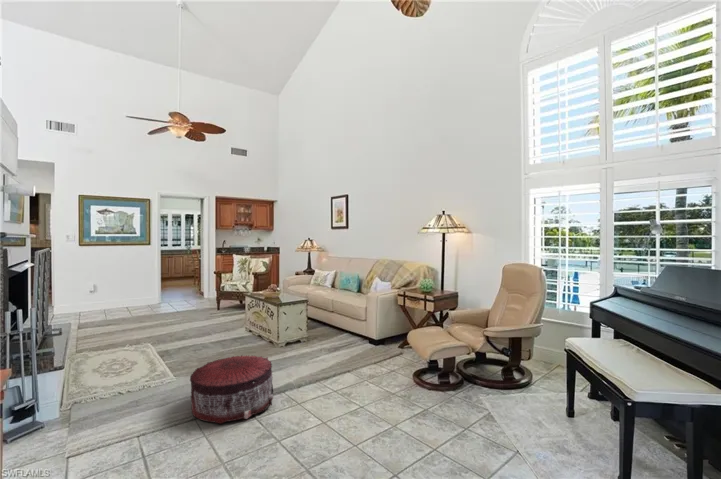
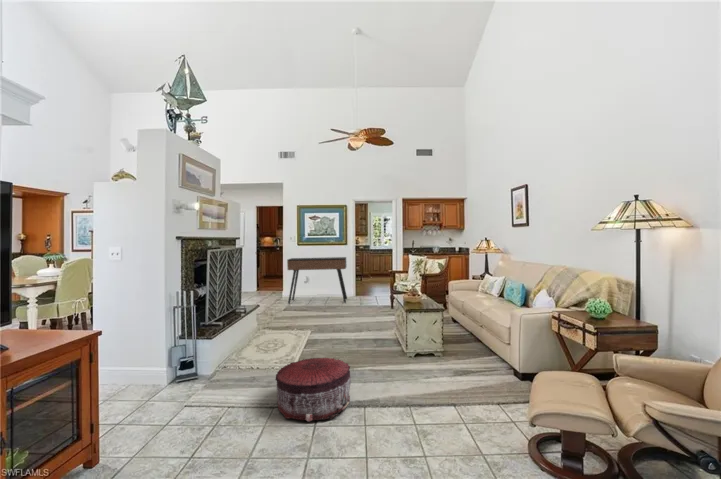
console table: none [69,259,156,320] -> present [287,257,347,303]

